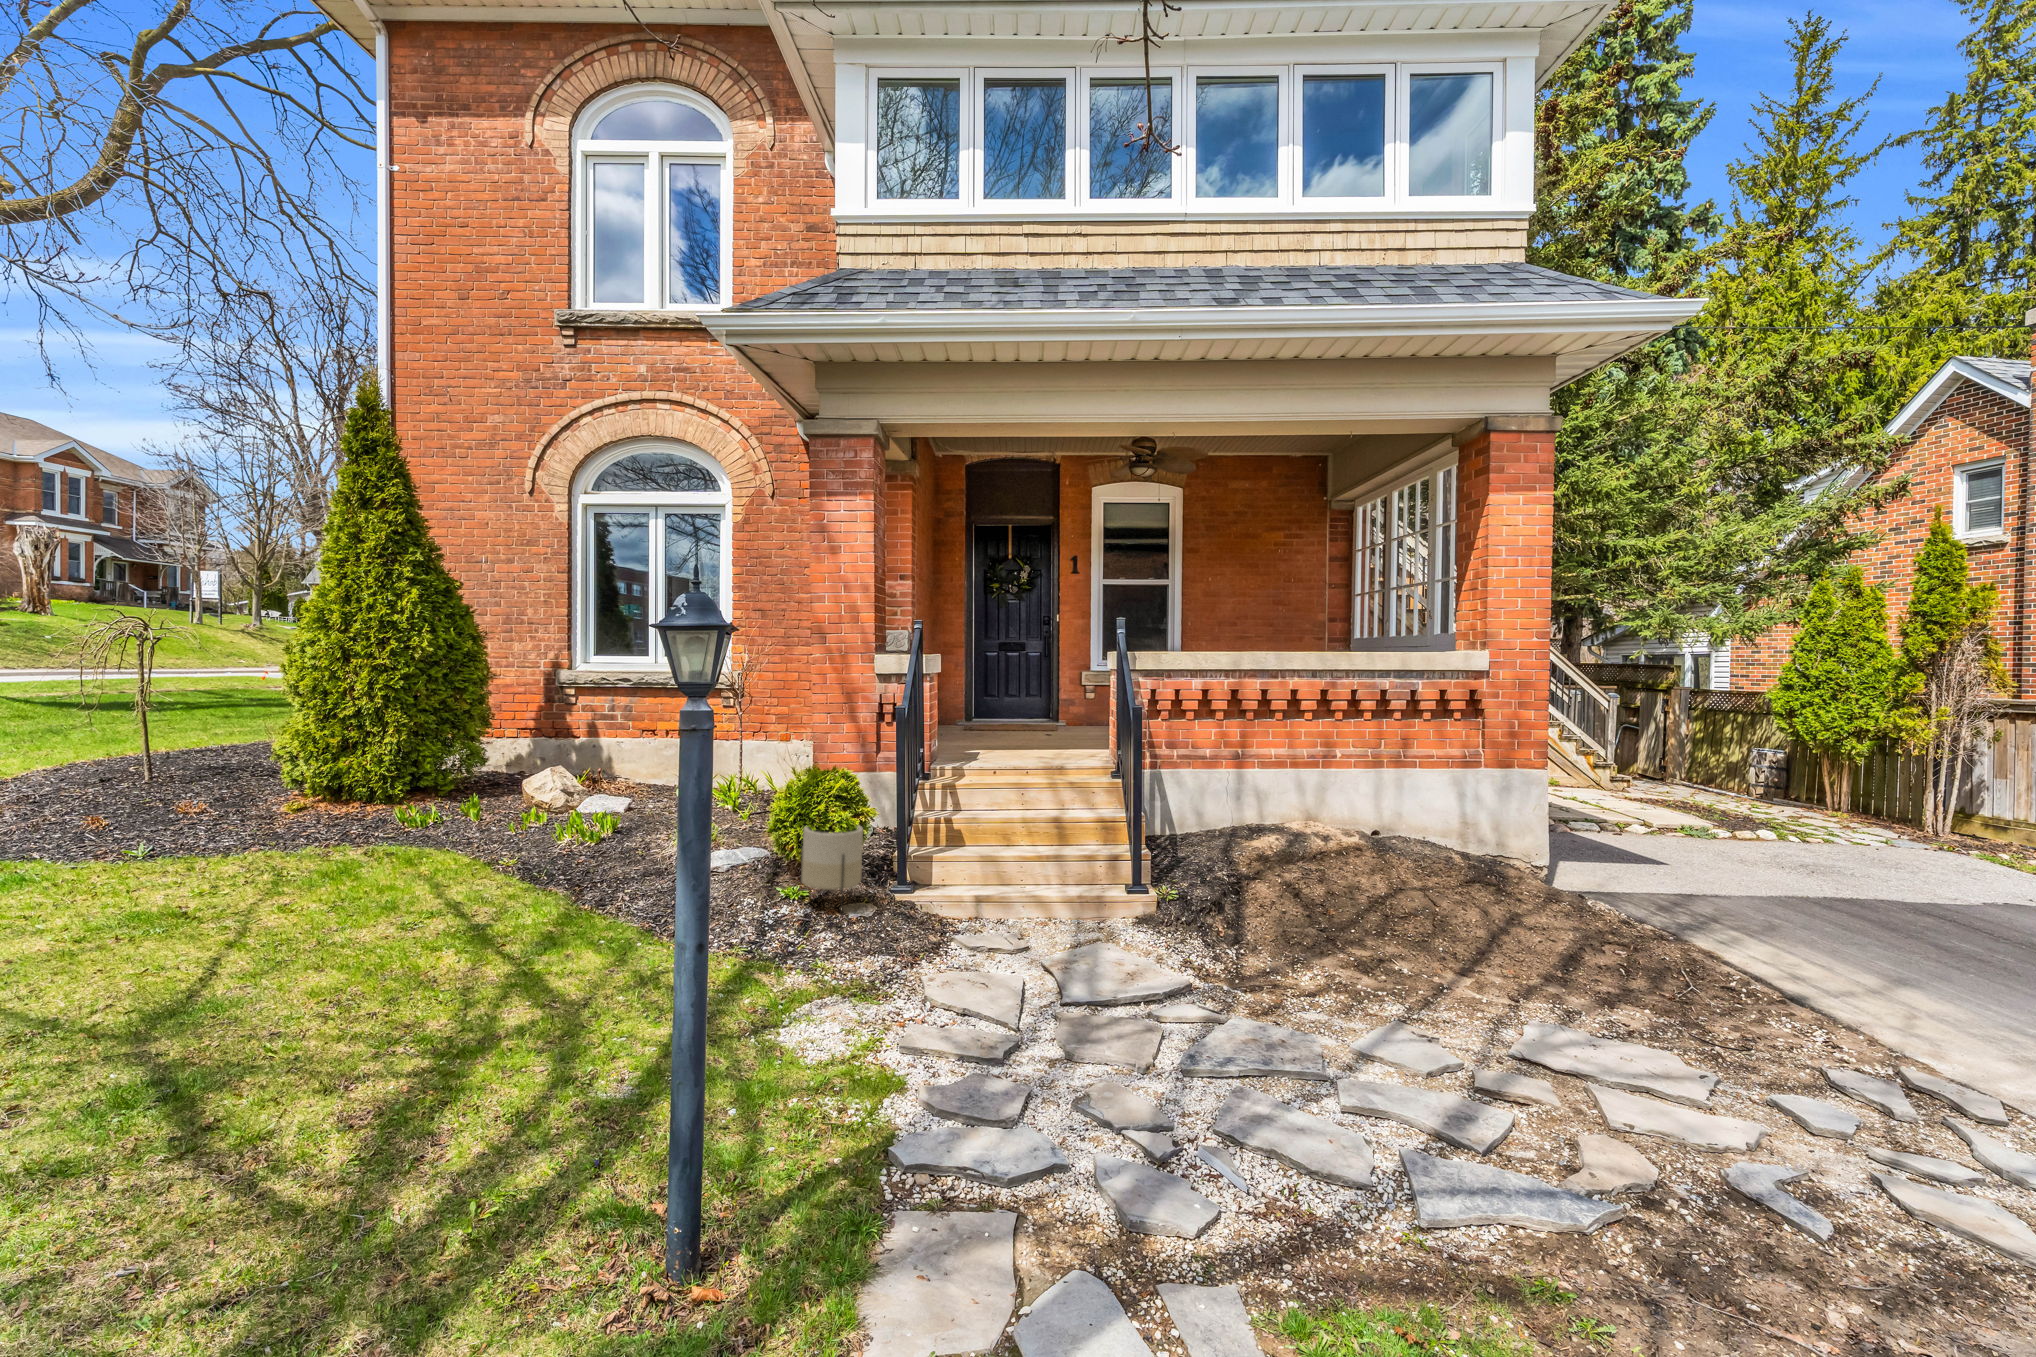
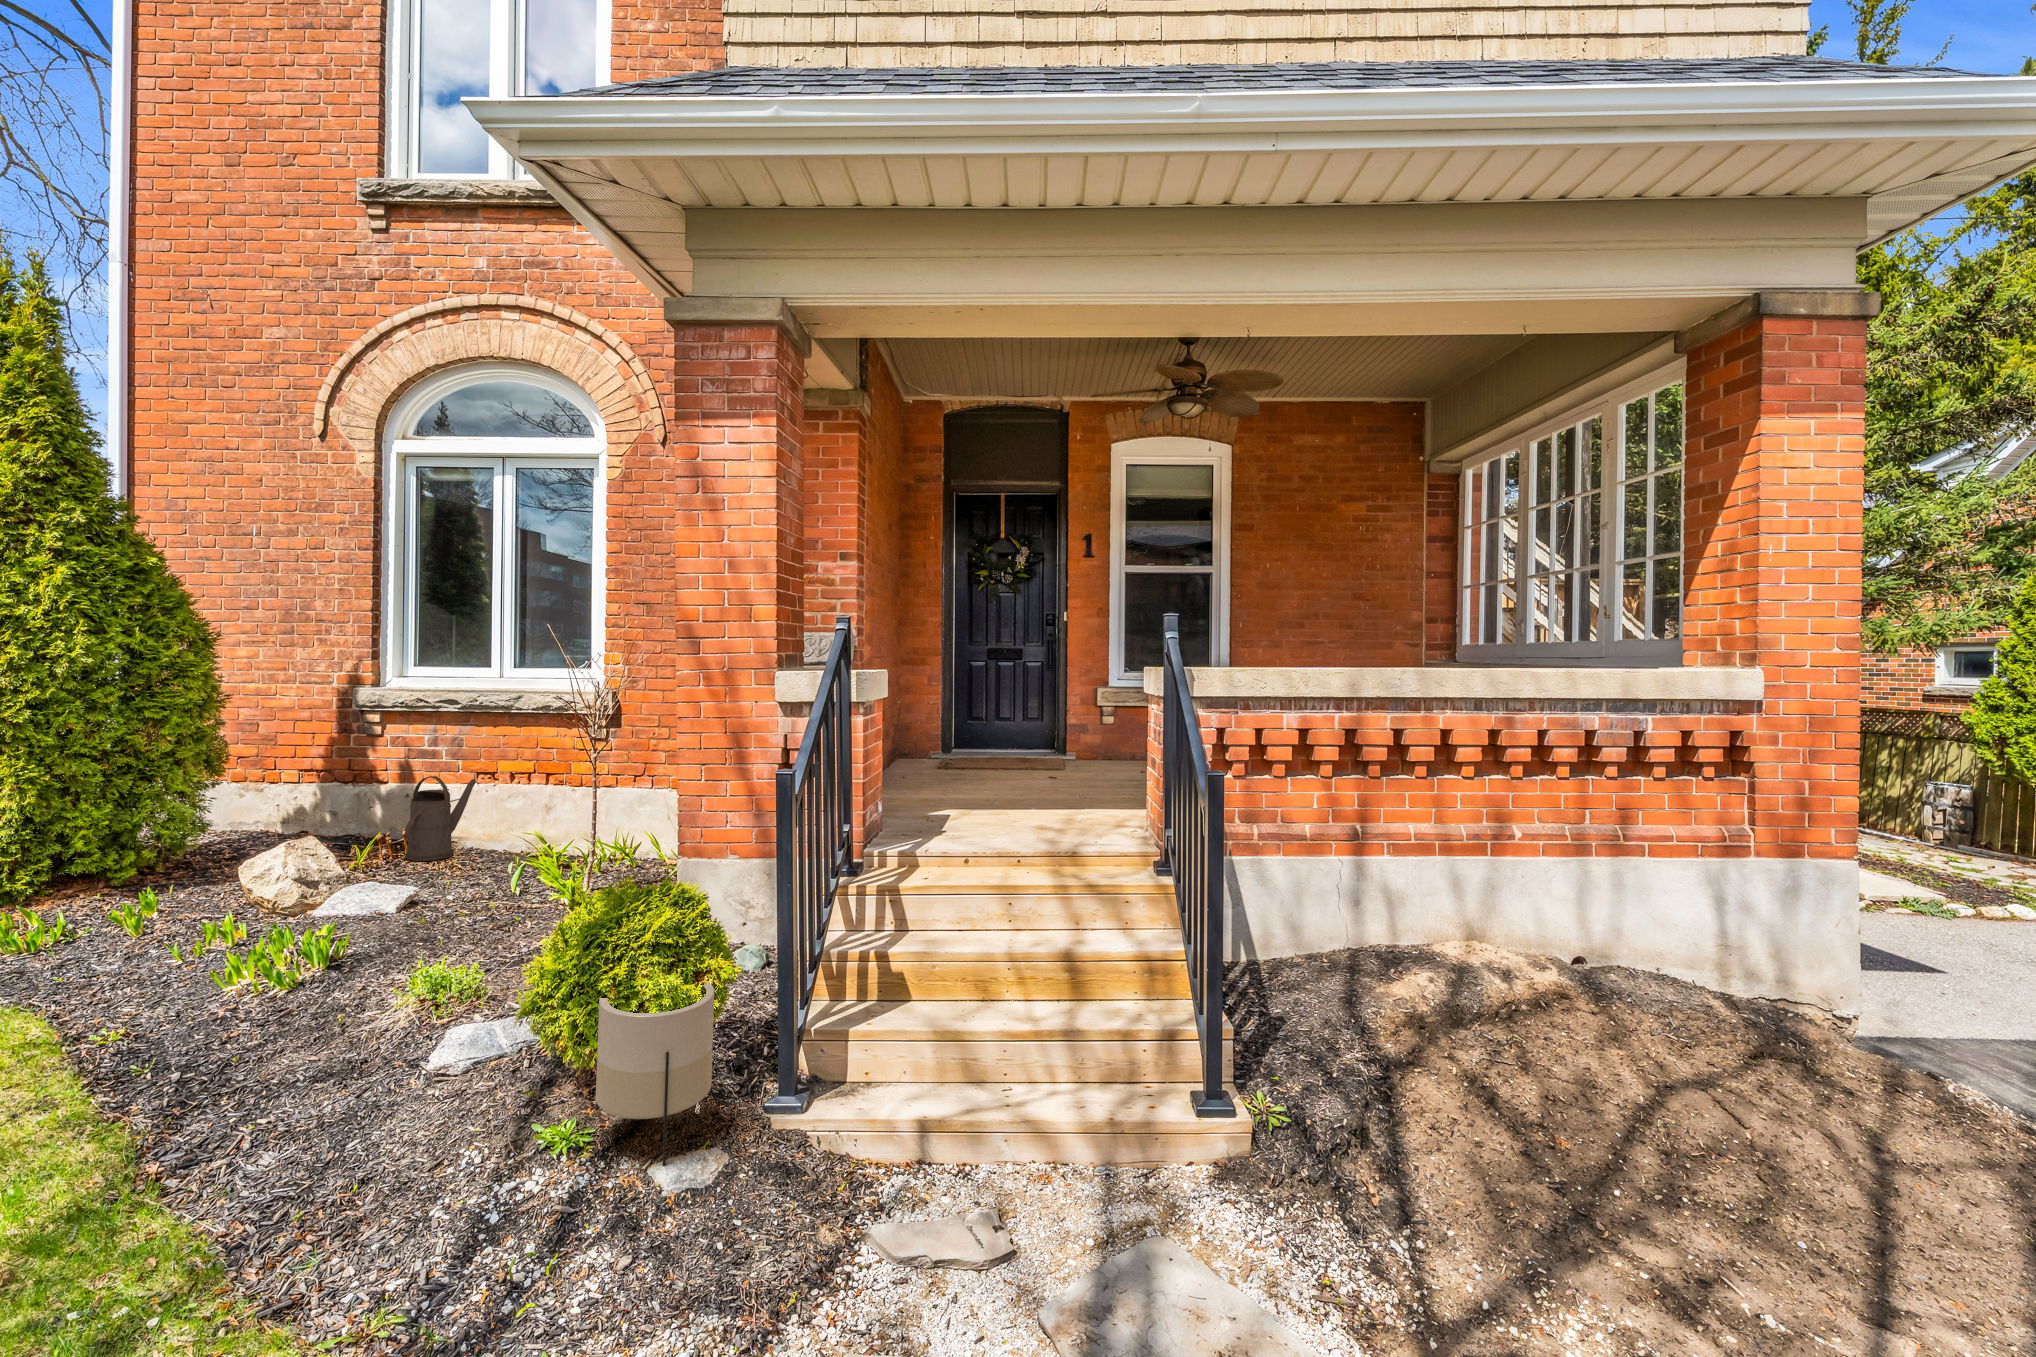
watering can: none [604,731,643,788] -> present [405,776,476,861]

